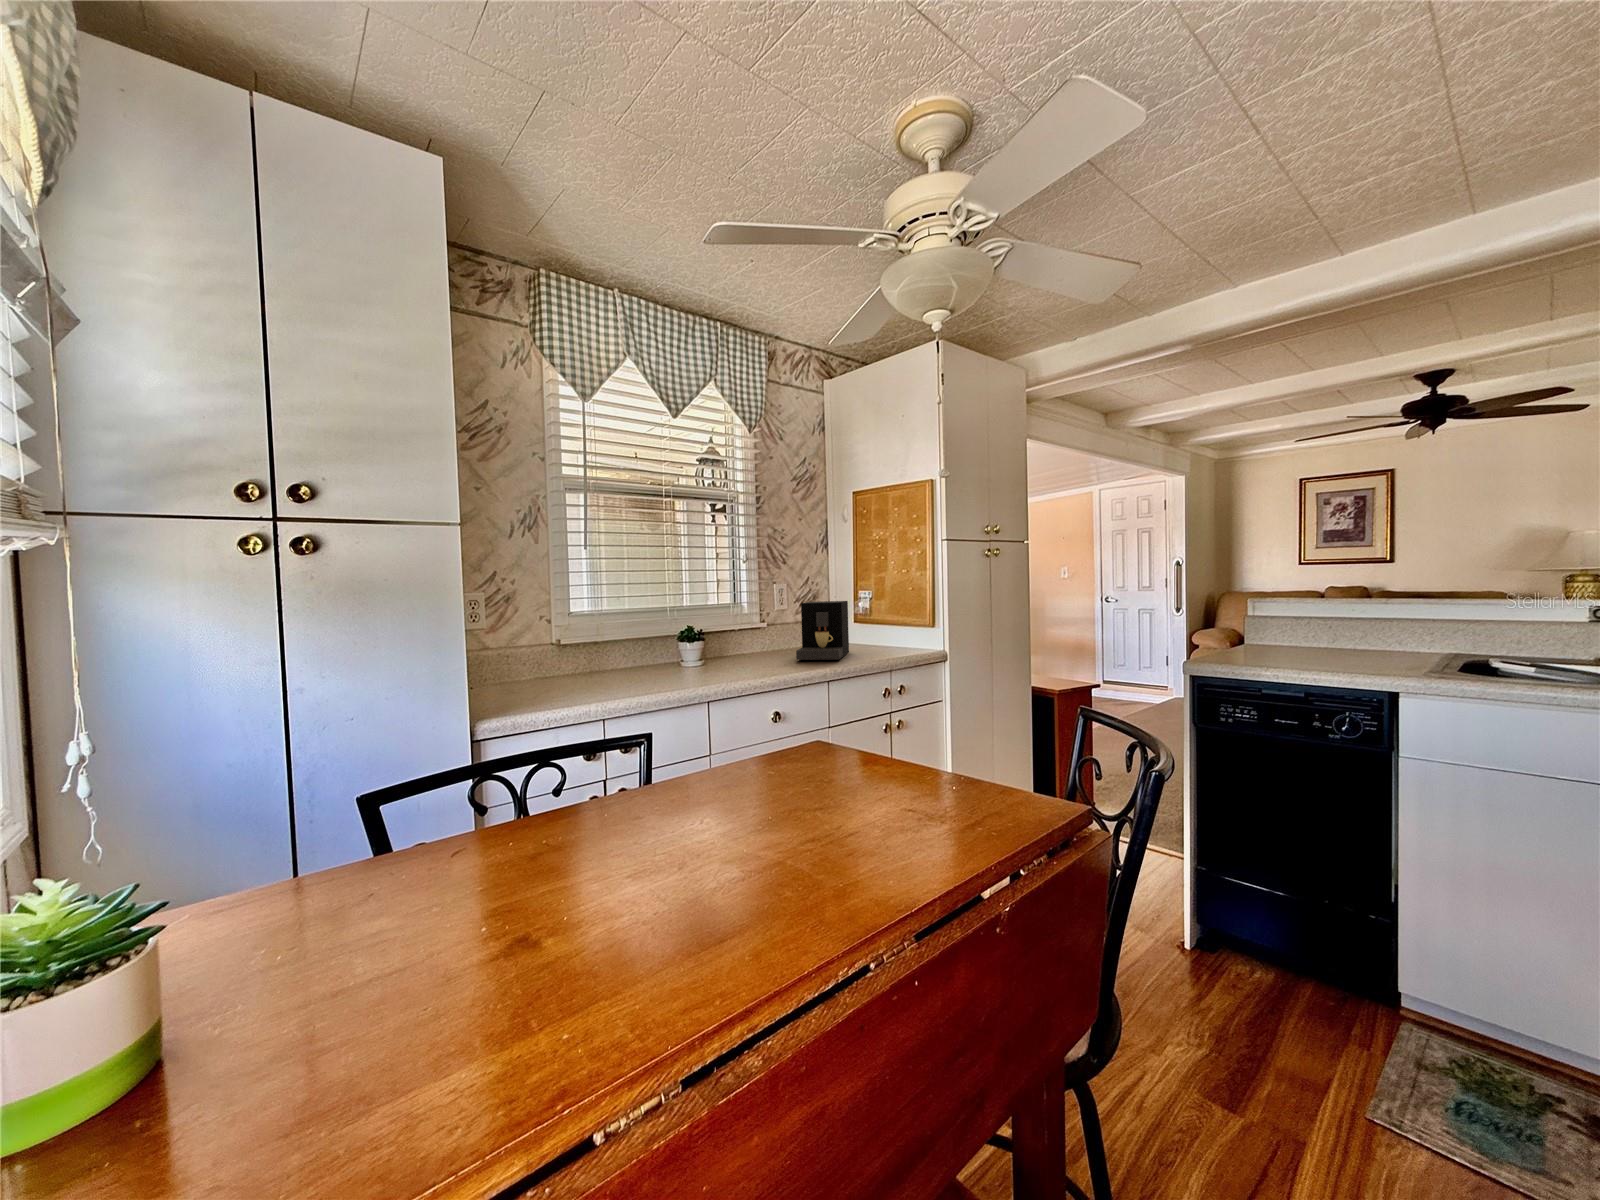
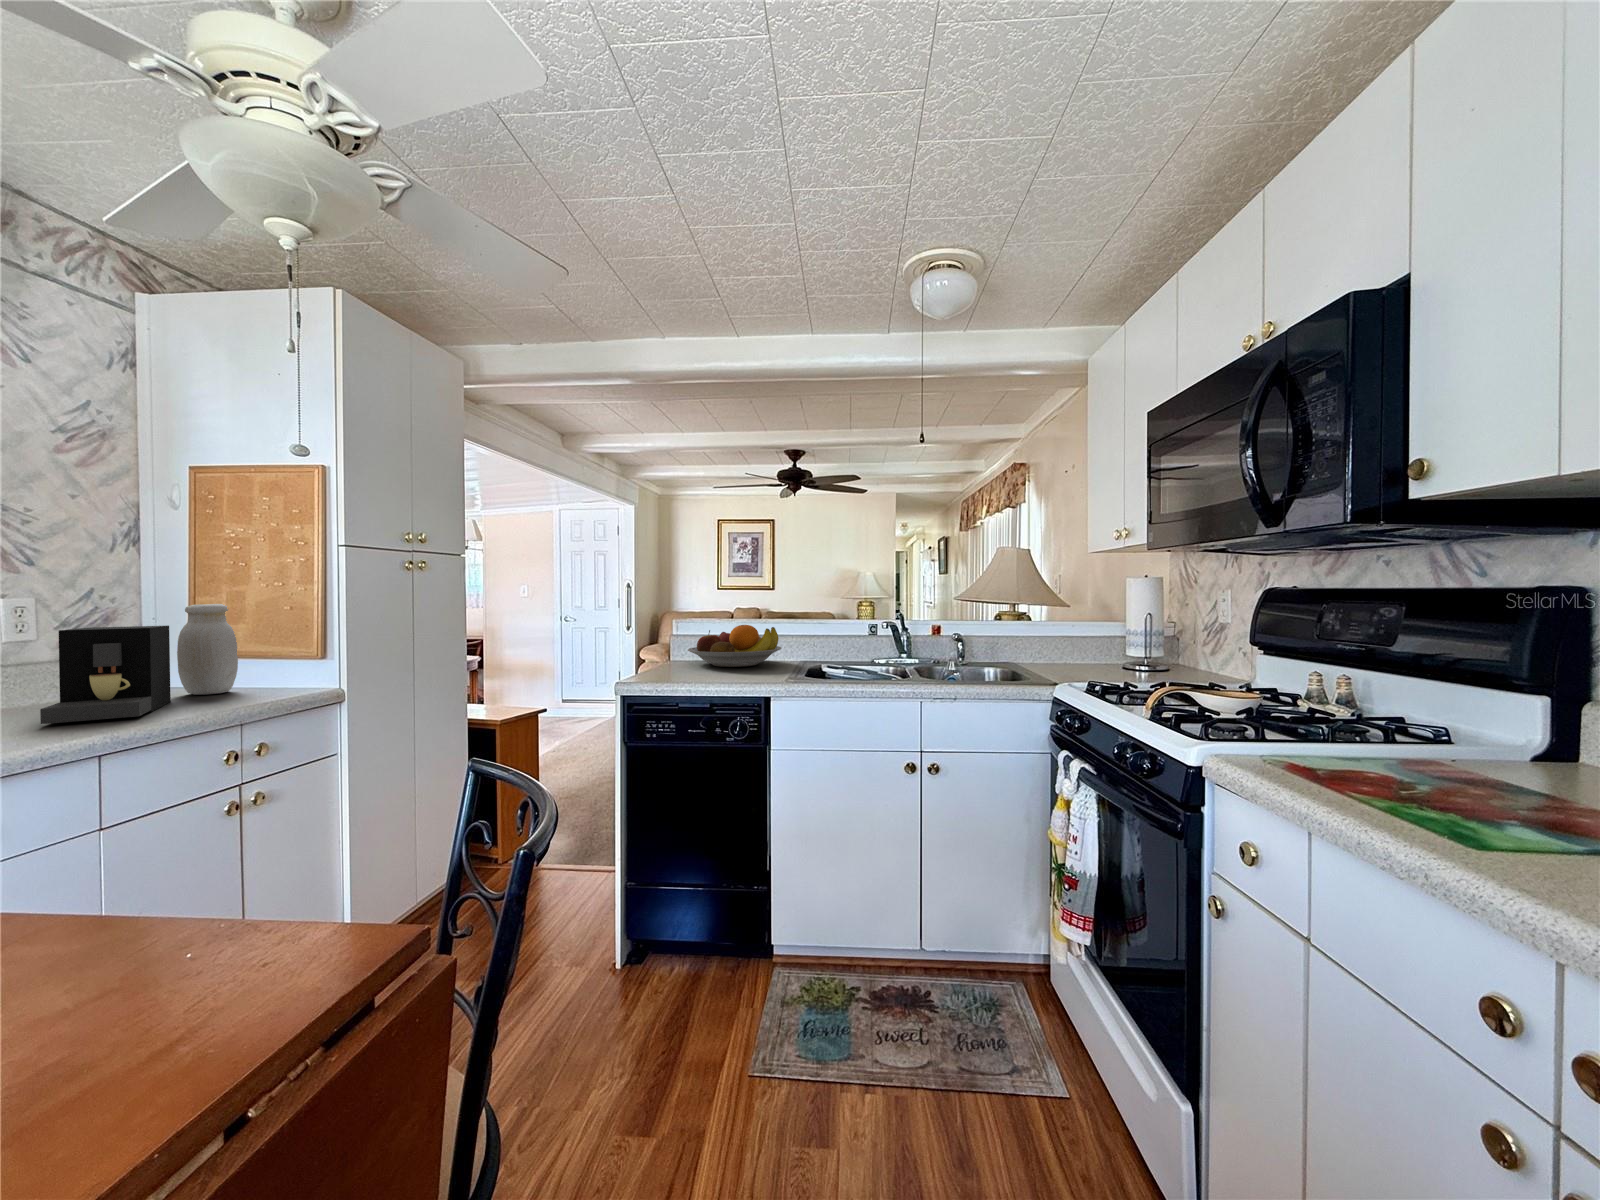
jar: none [850,586,882,648] -> present [177,604,238,695]
fruit bowl: none [1272,606,1415,655] -> present [688,625,781,667]

